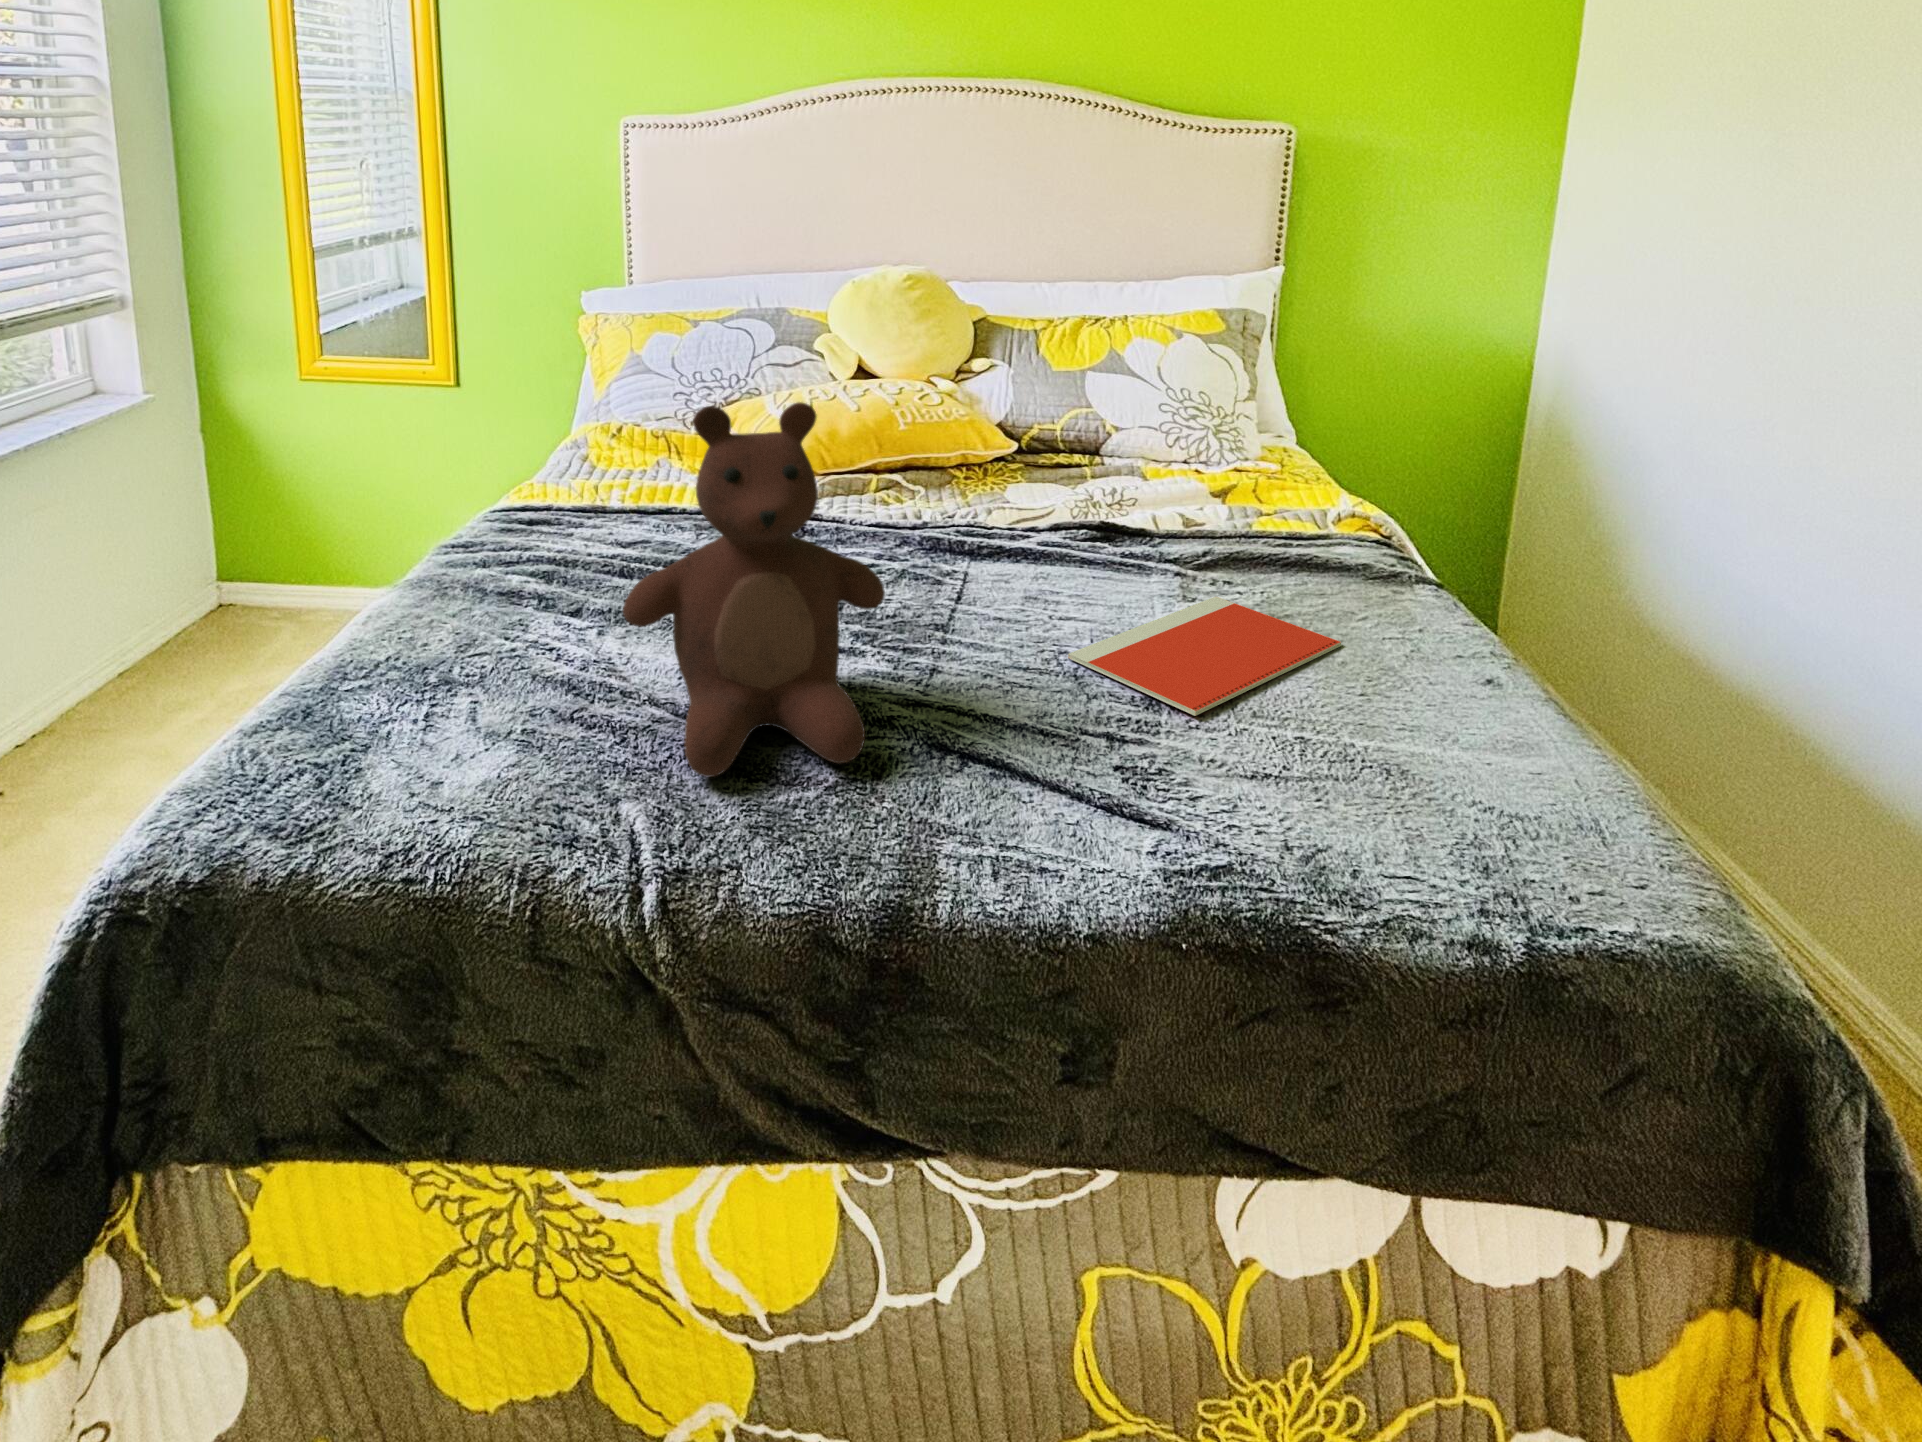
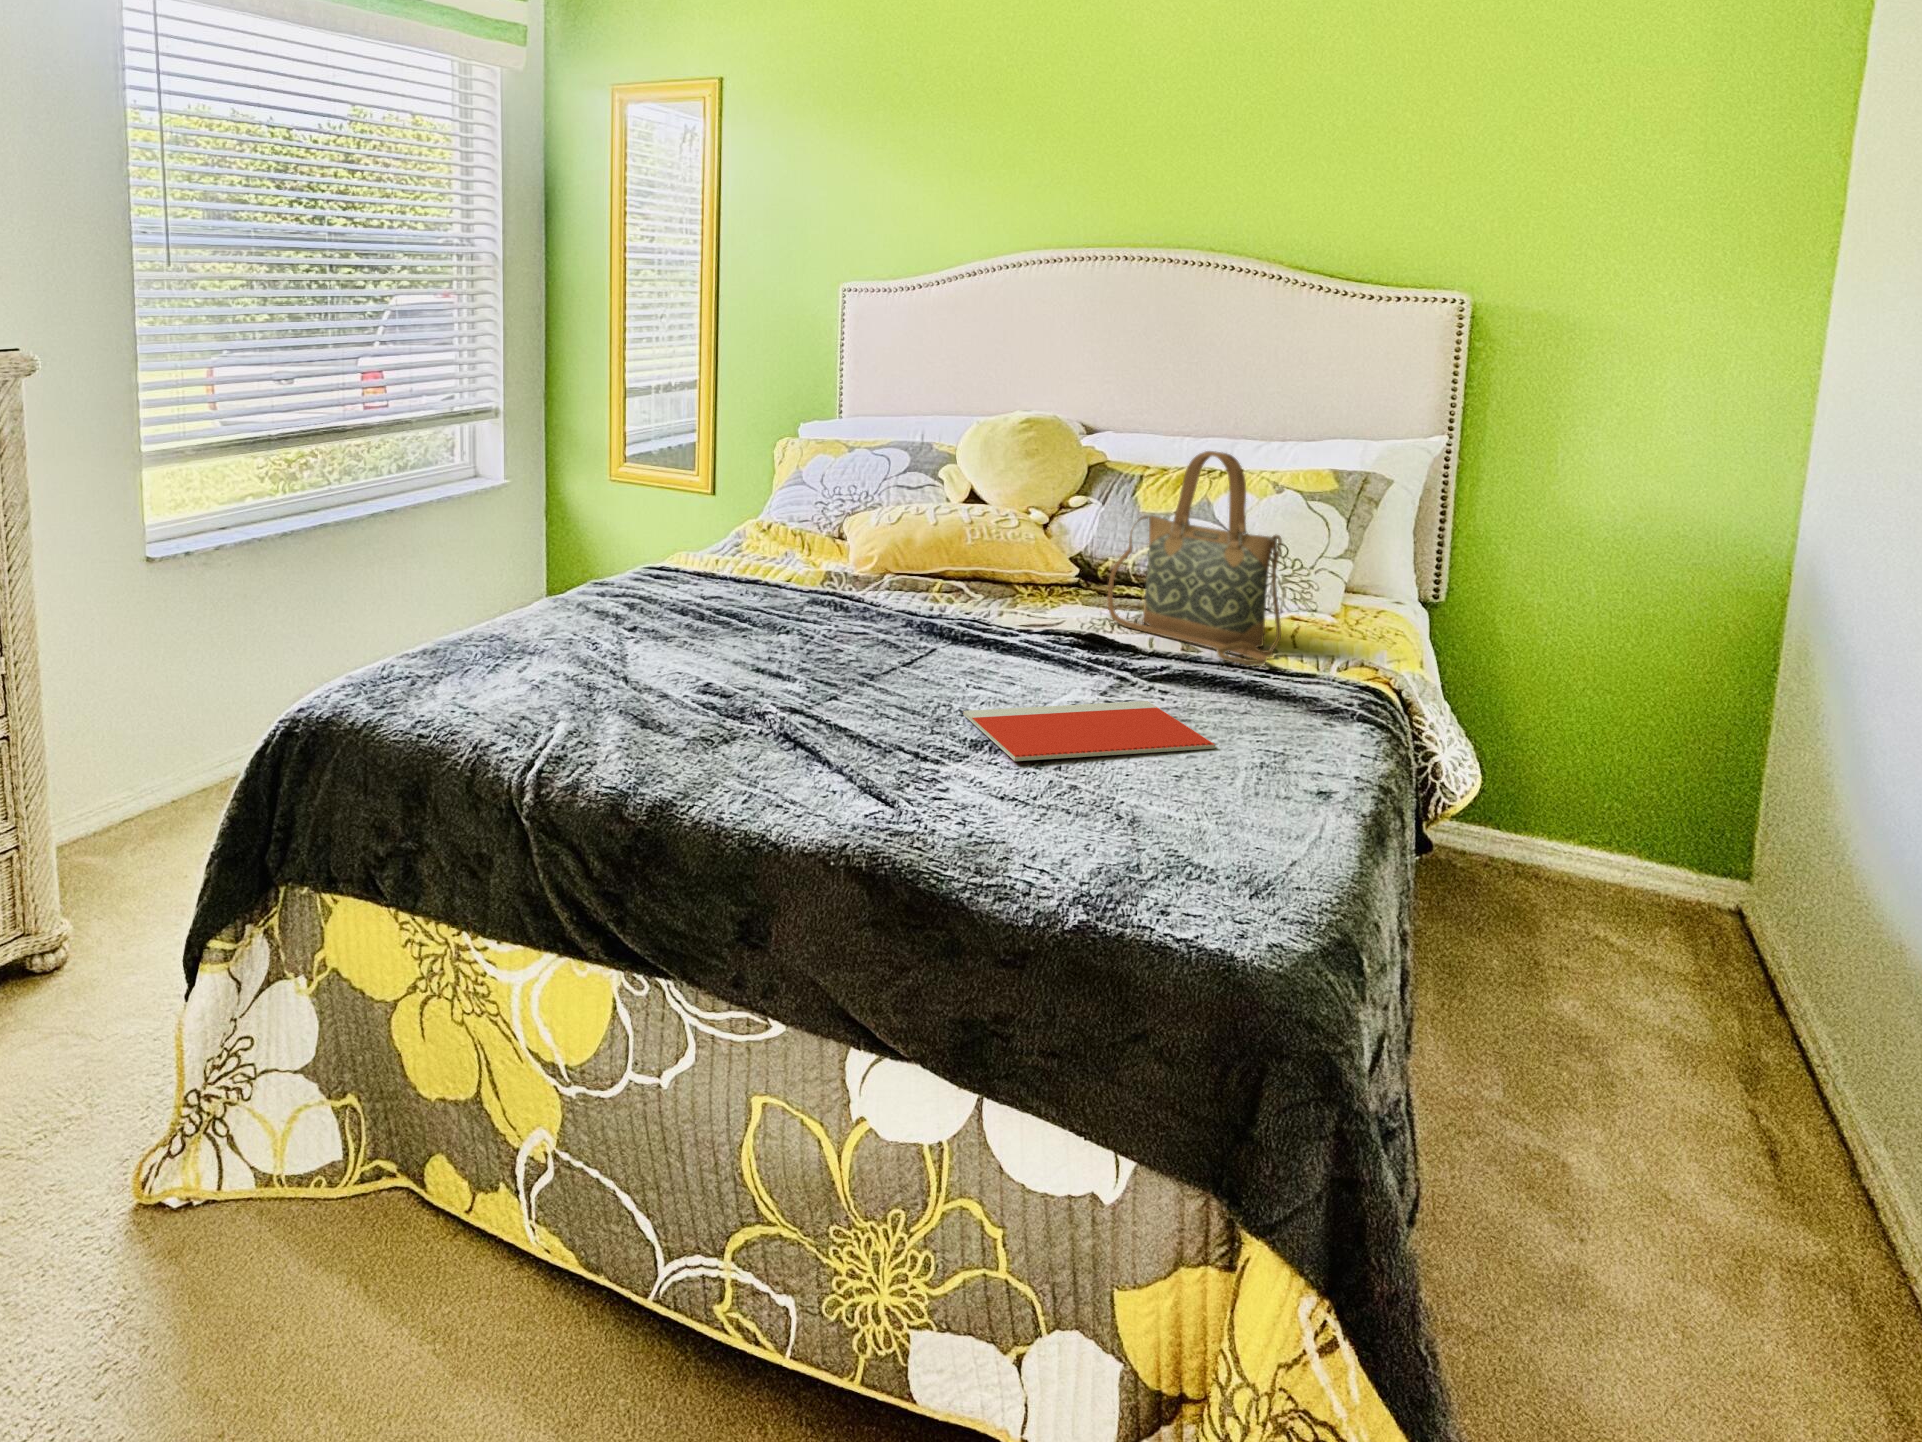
handbag: none [1057,303,1264,531] -> present [1107,451,1282,665]
teddy bear: present [623,402,885,777] -> none [616,472,802,735]

